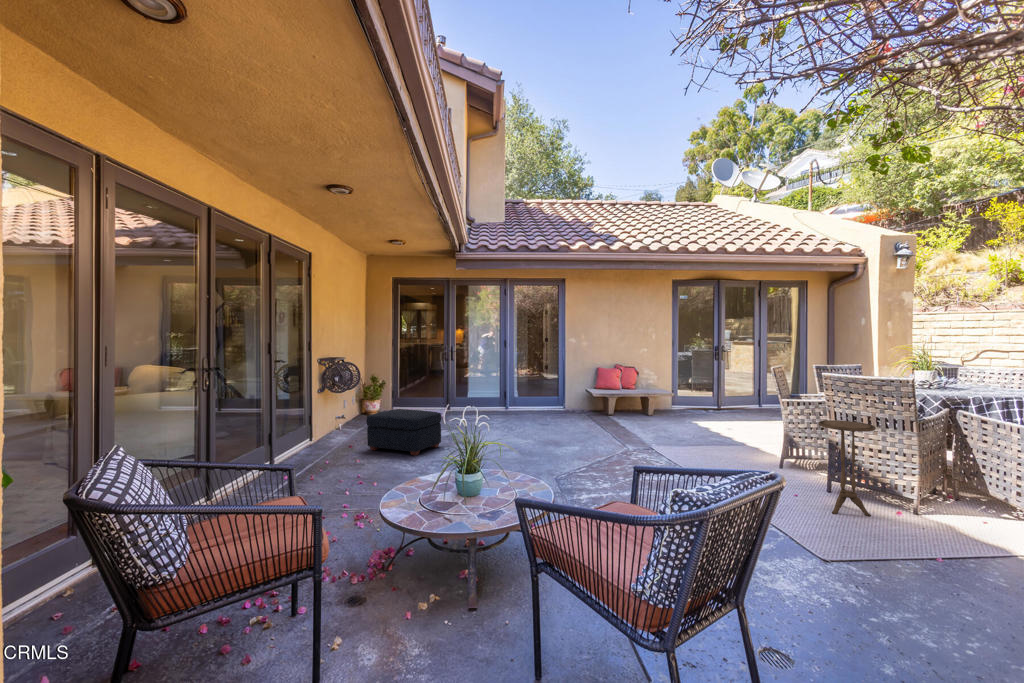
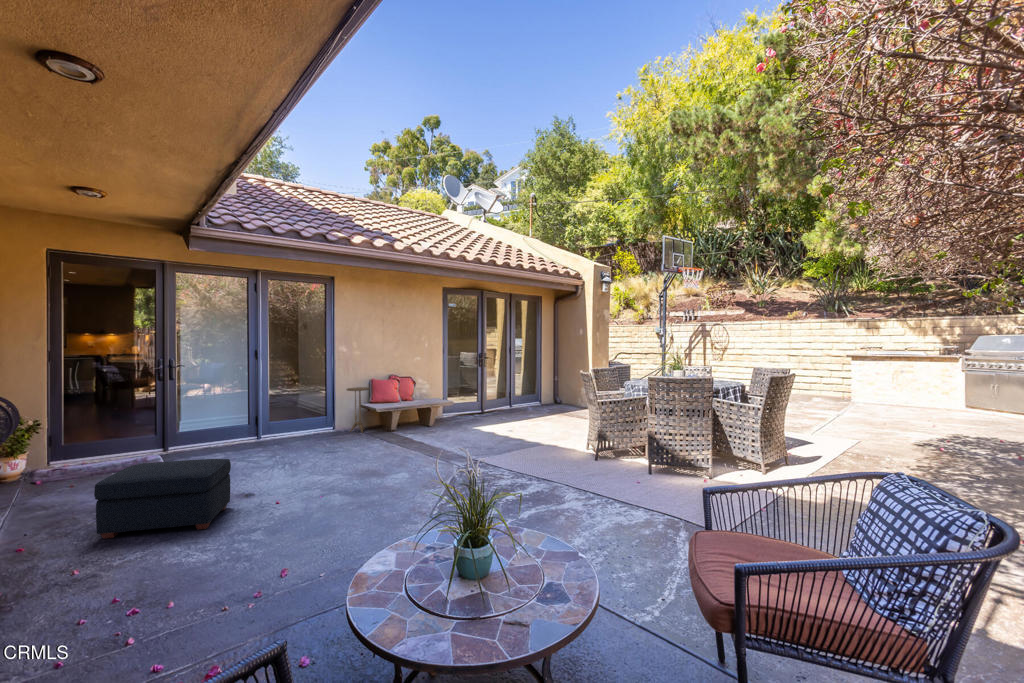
side table: present [818,420,876,516] -> present [346,387,370,433]

